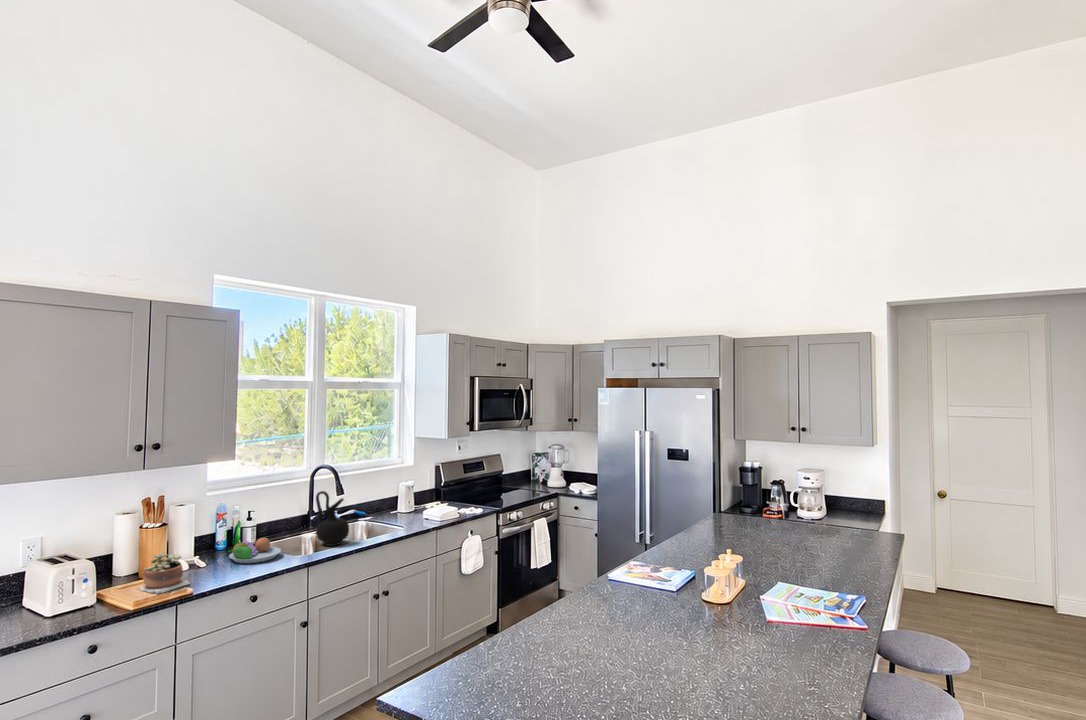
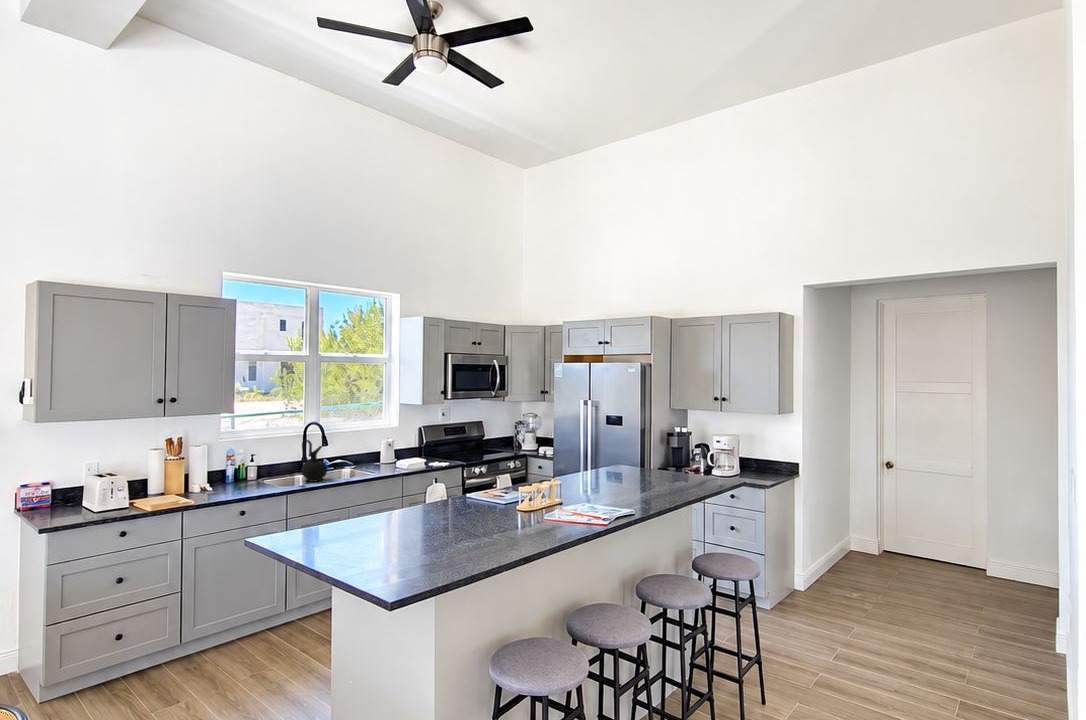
fruit bowl: present [228,537,281,563] -> none [229,472,271,490]
succulent plant: present [141,553,190,594] -> none [158,476,196,504]

